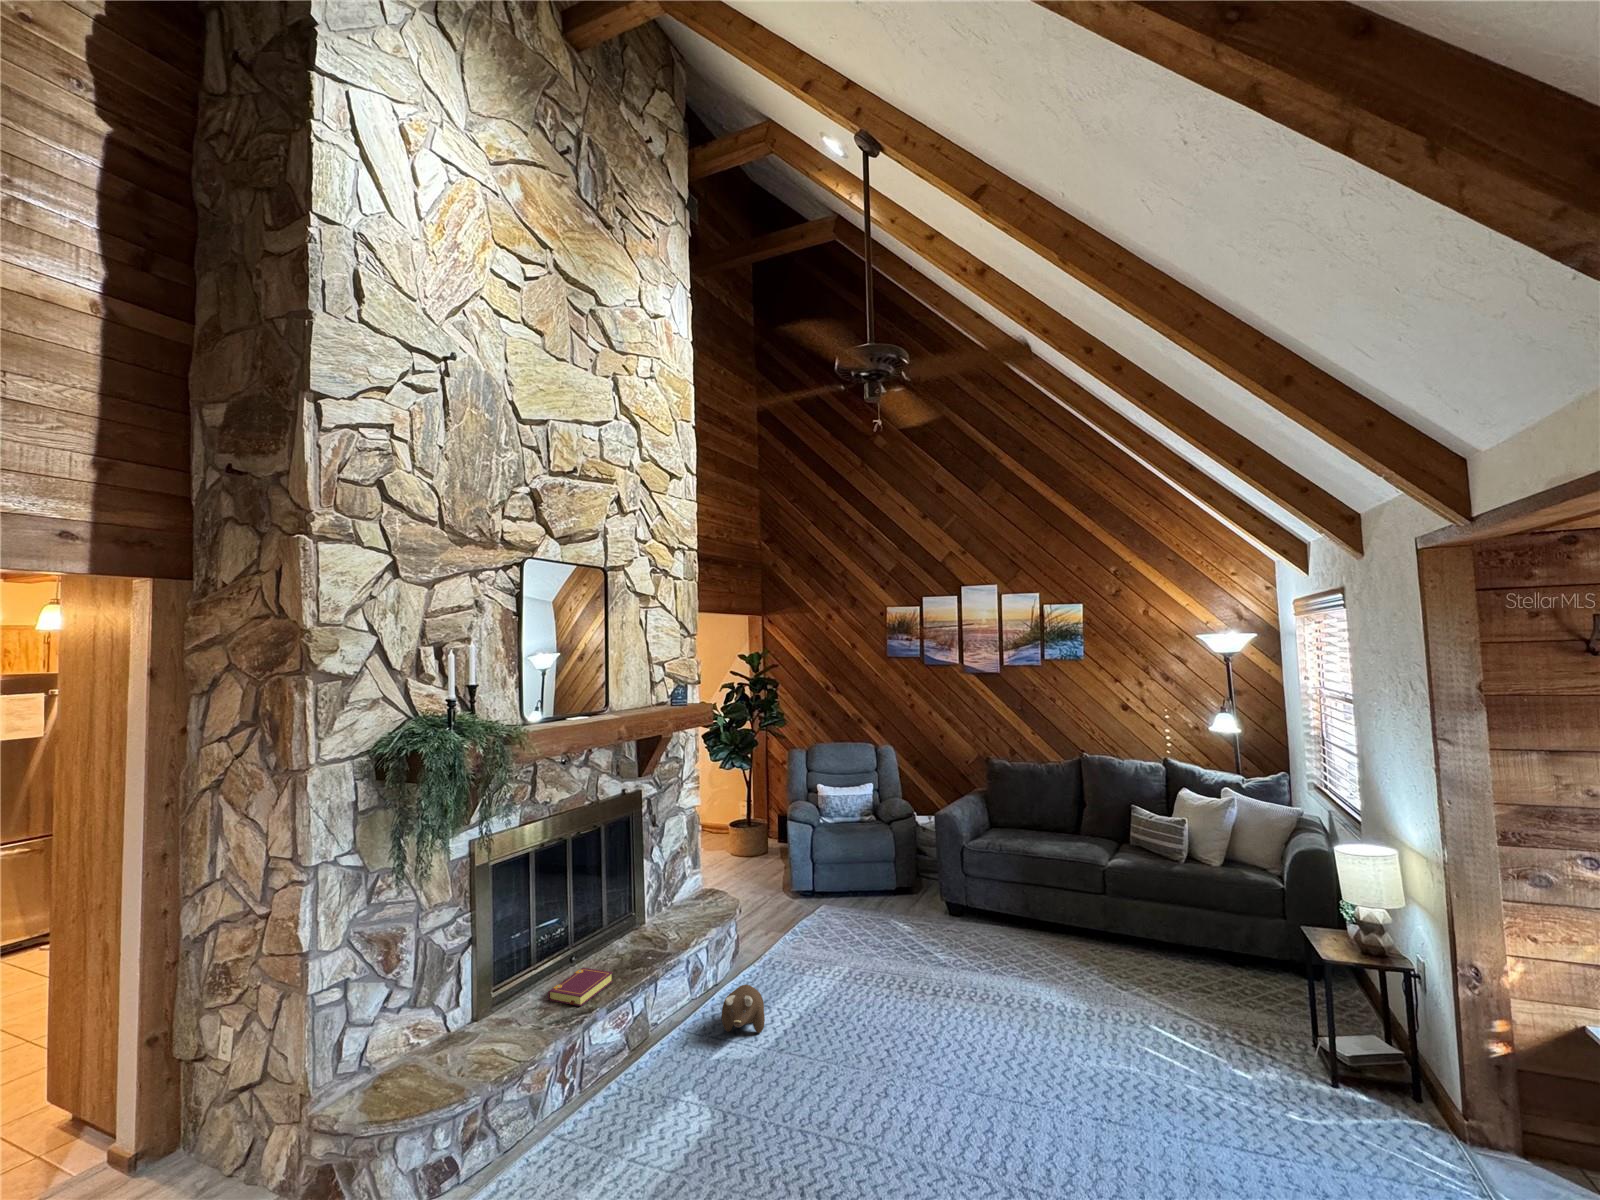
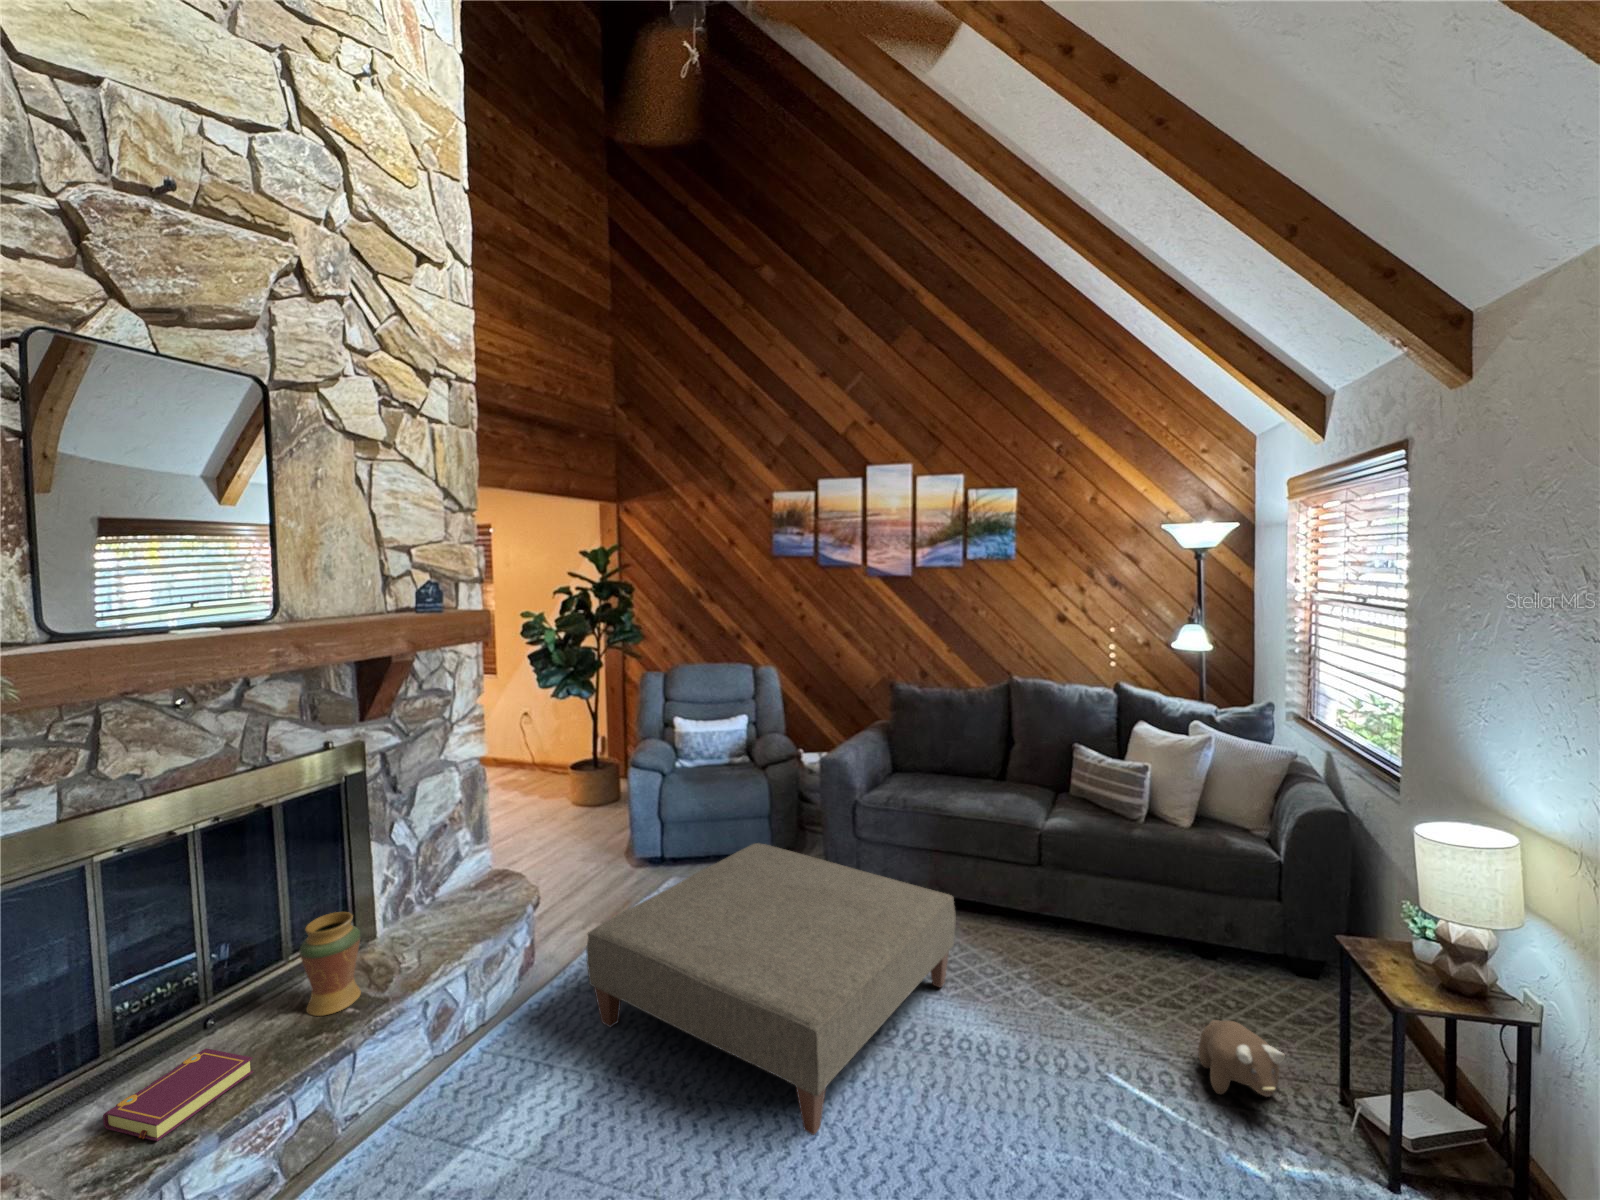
ottoman: none [783,876,1041,1049] -> present [586,843,955,1135]
decorative vase: none [621,896,653,959] -> present [300,912,361,1016]
plush toy: present [722,985,765,1033] -> present [1198,1020,1285,1097]

